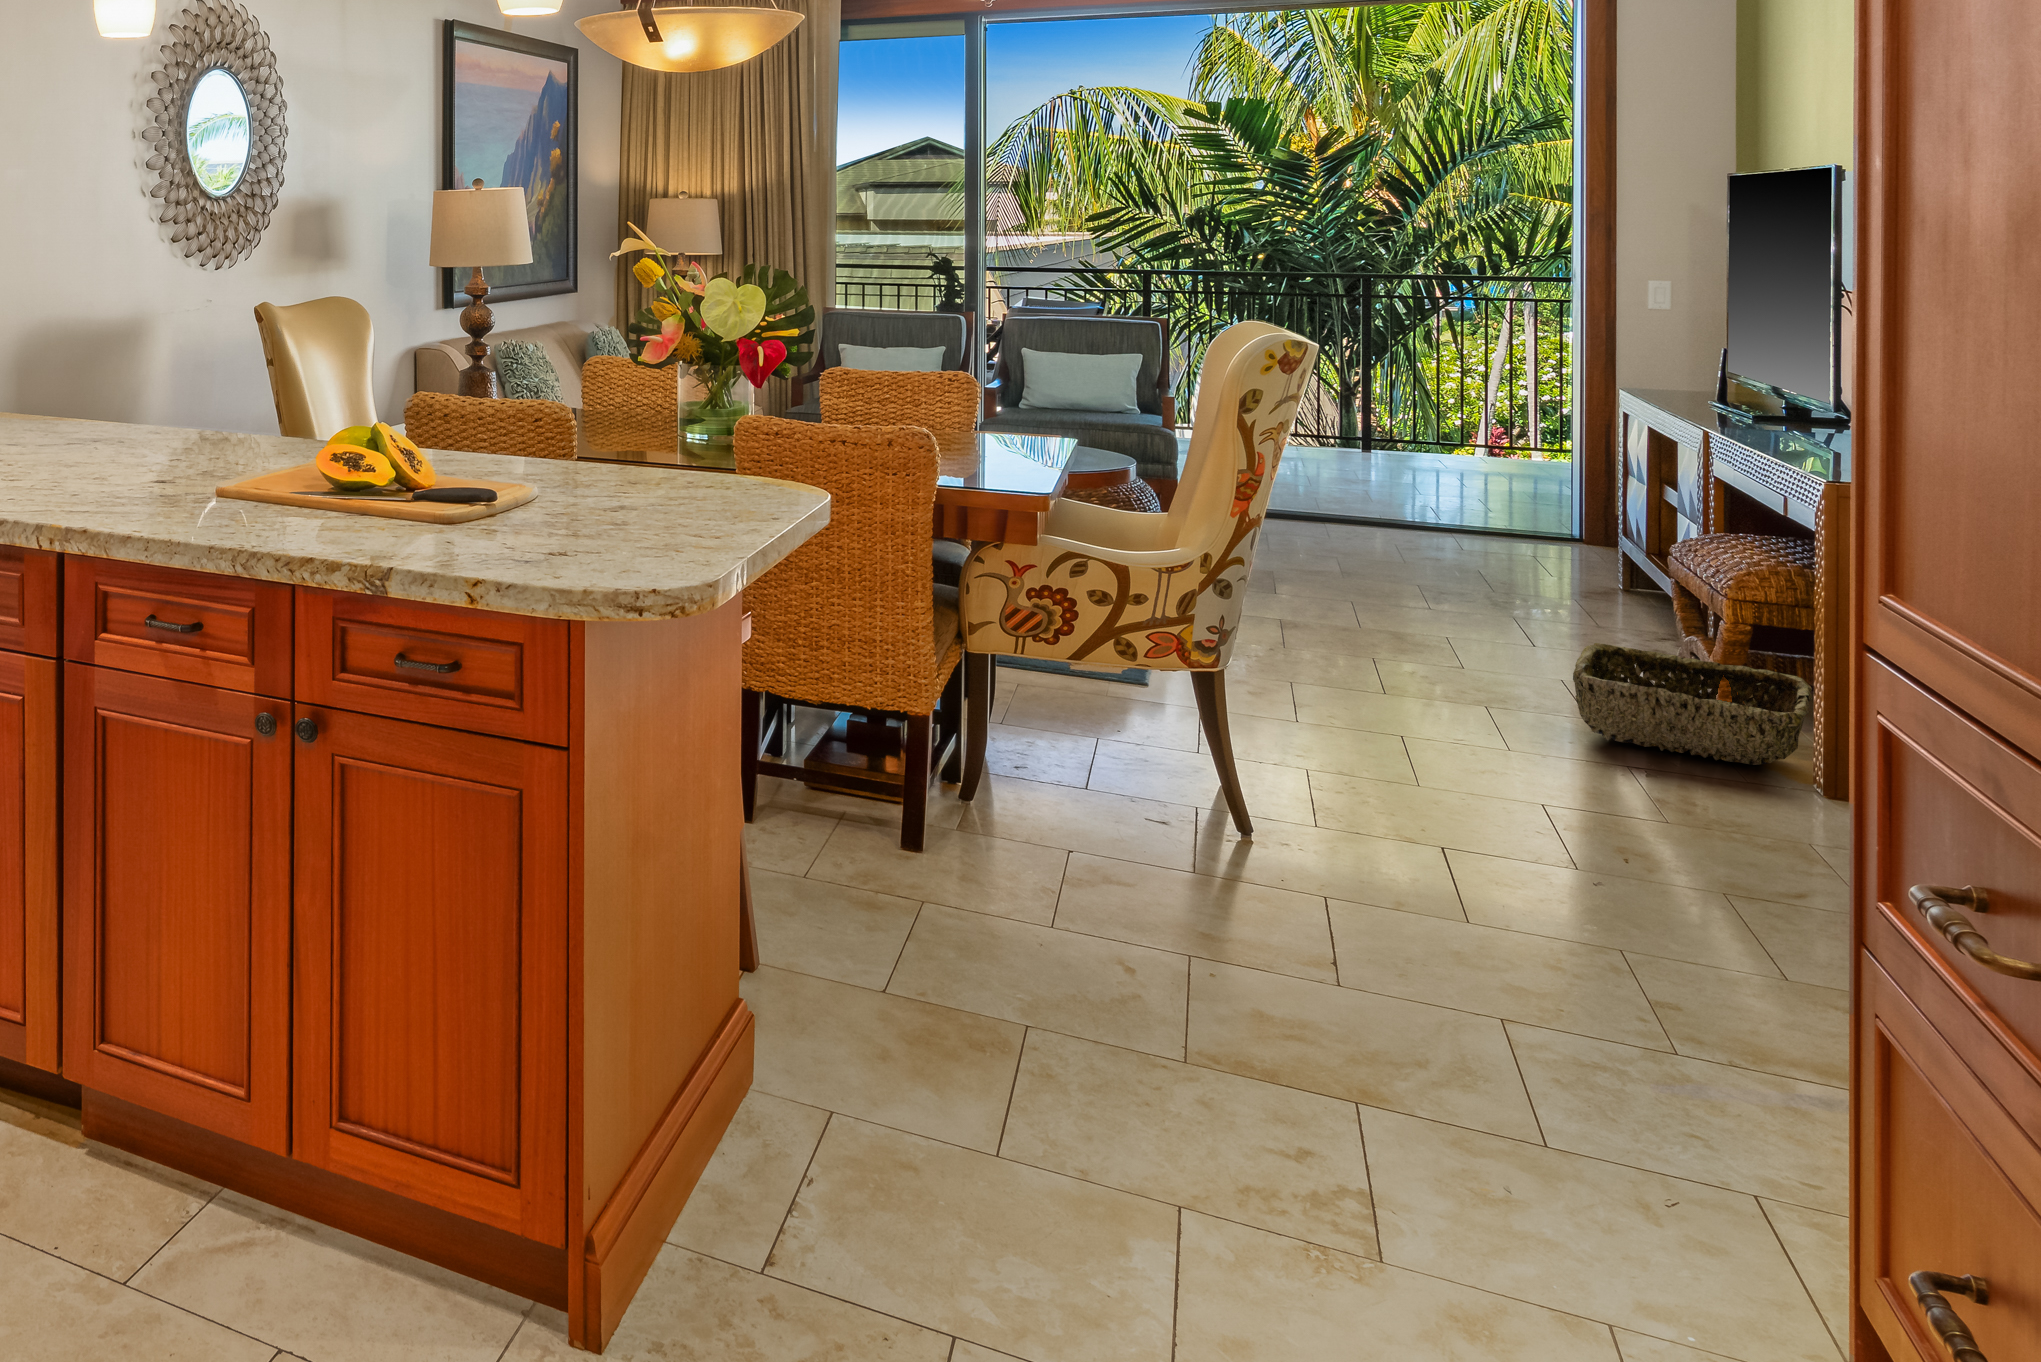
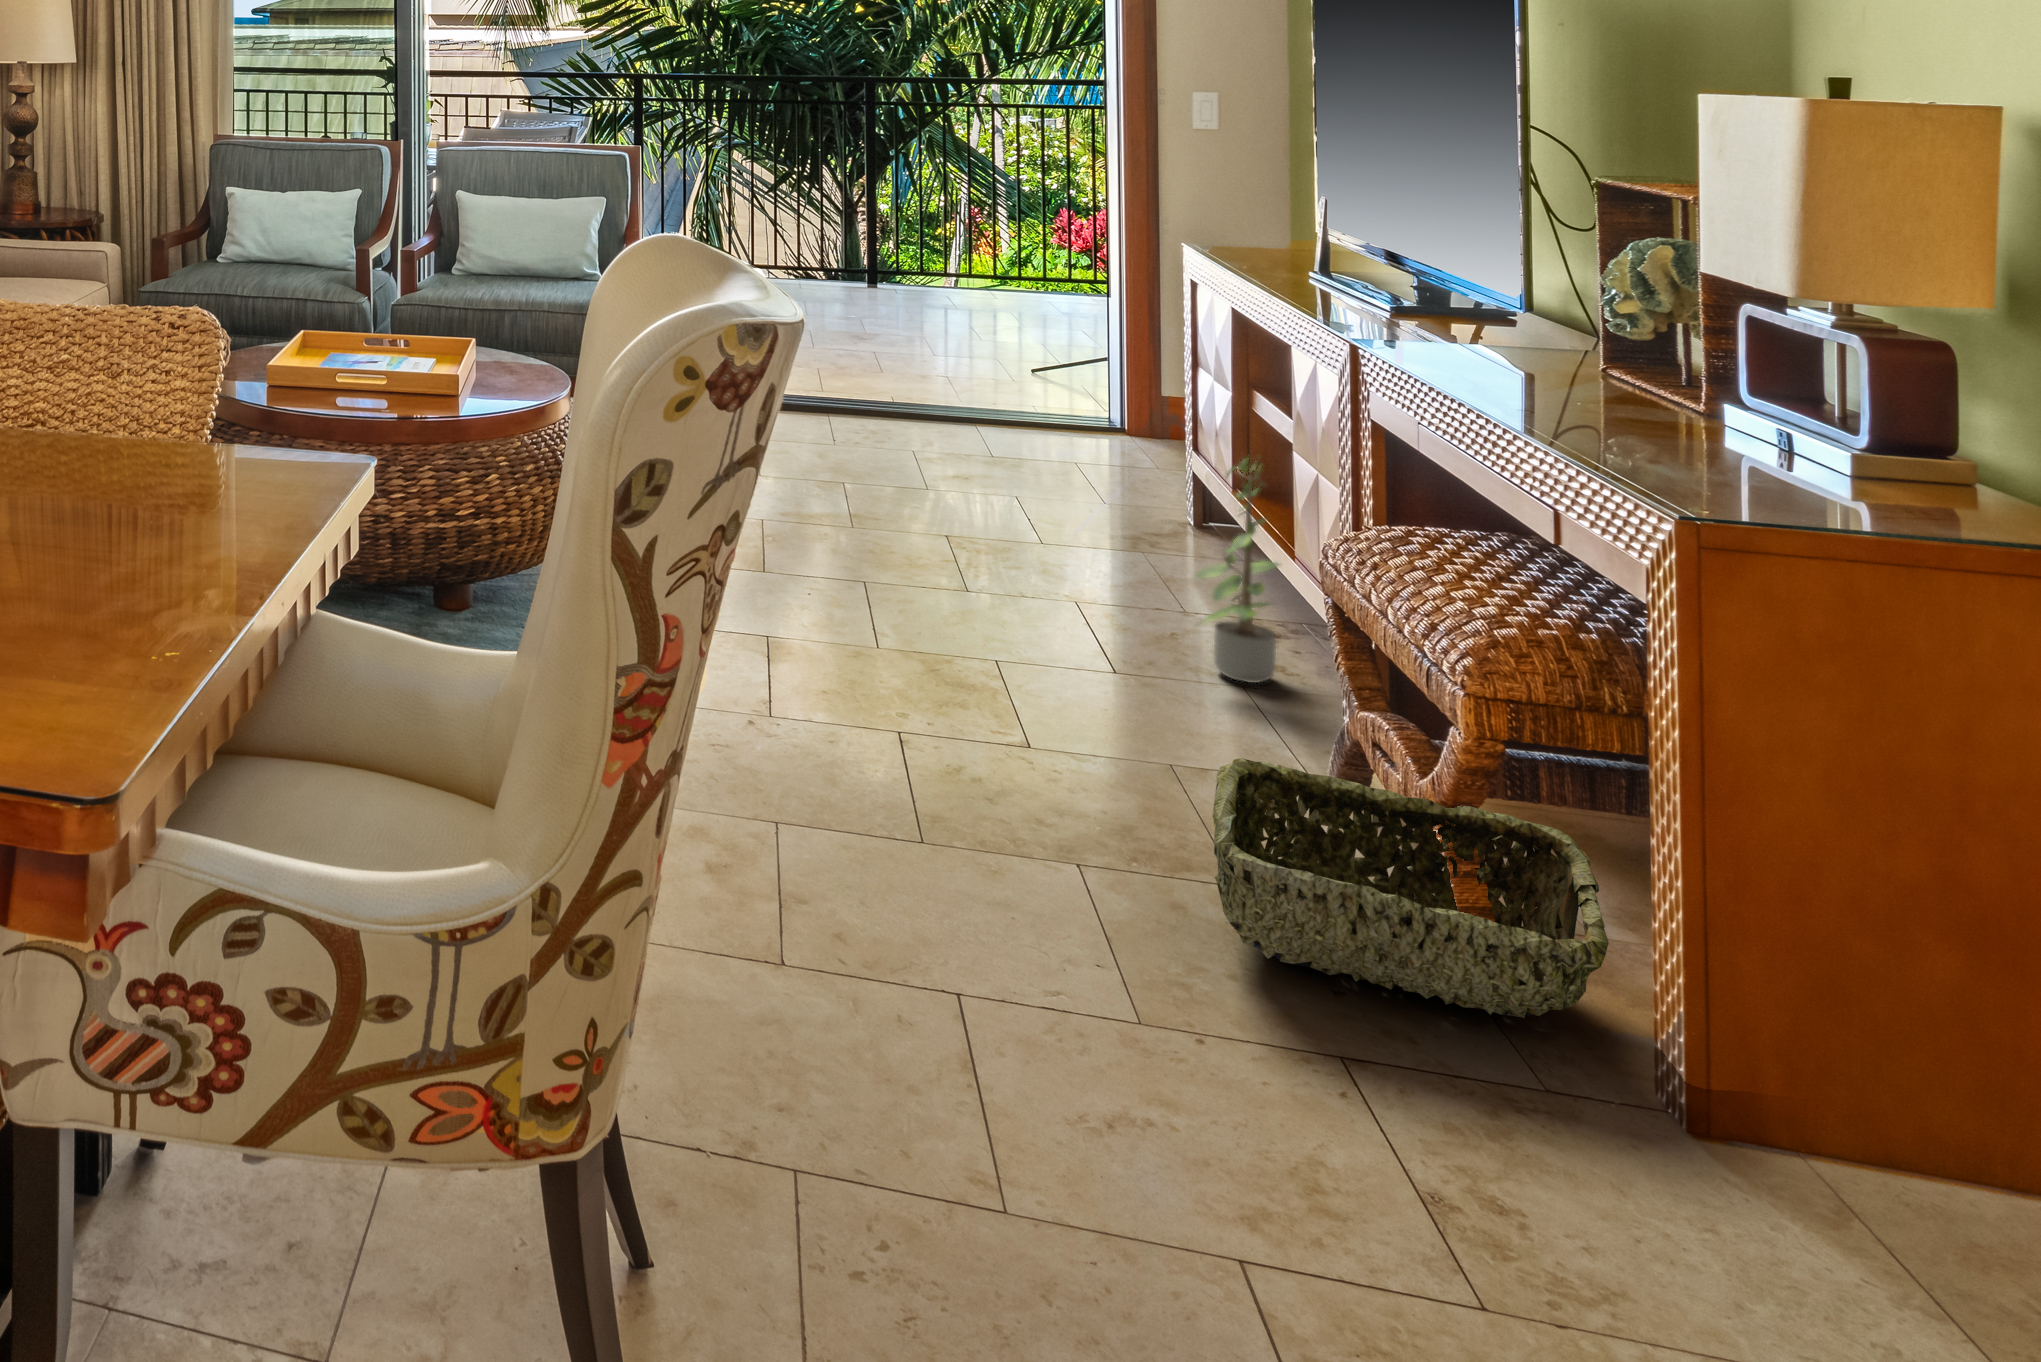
potted plant: none [1601,506,1673,659] -> present [1196,455,1279,683]

